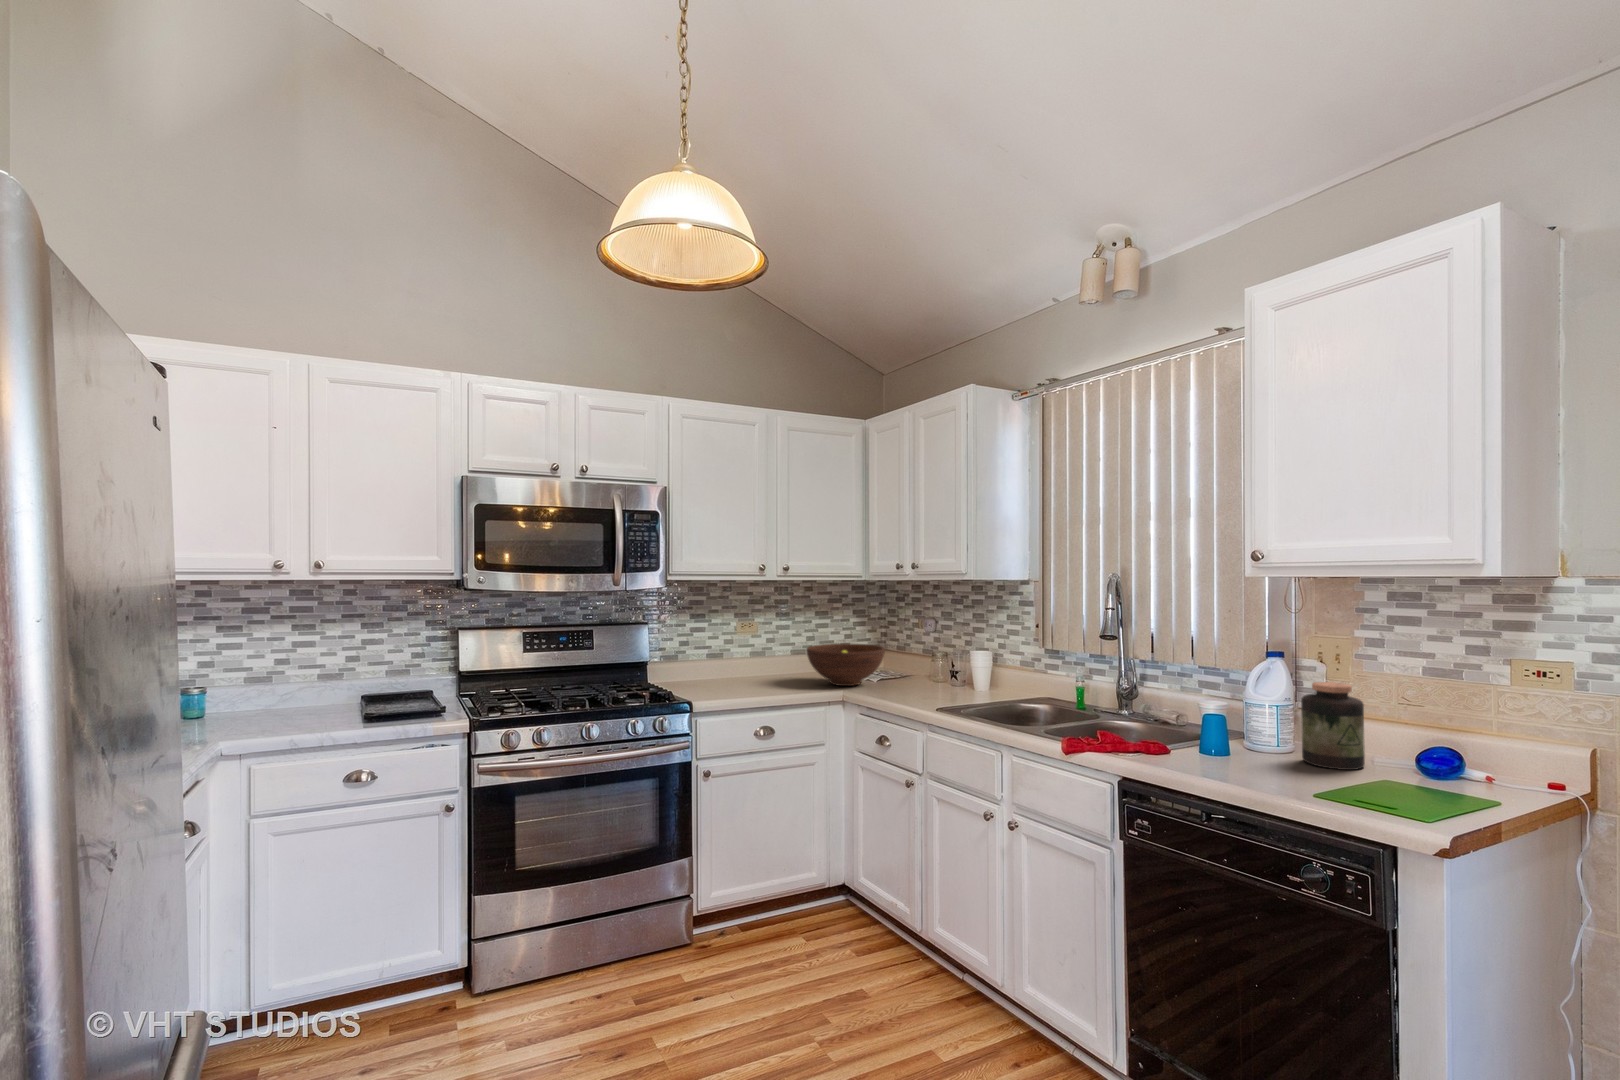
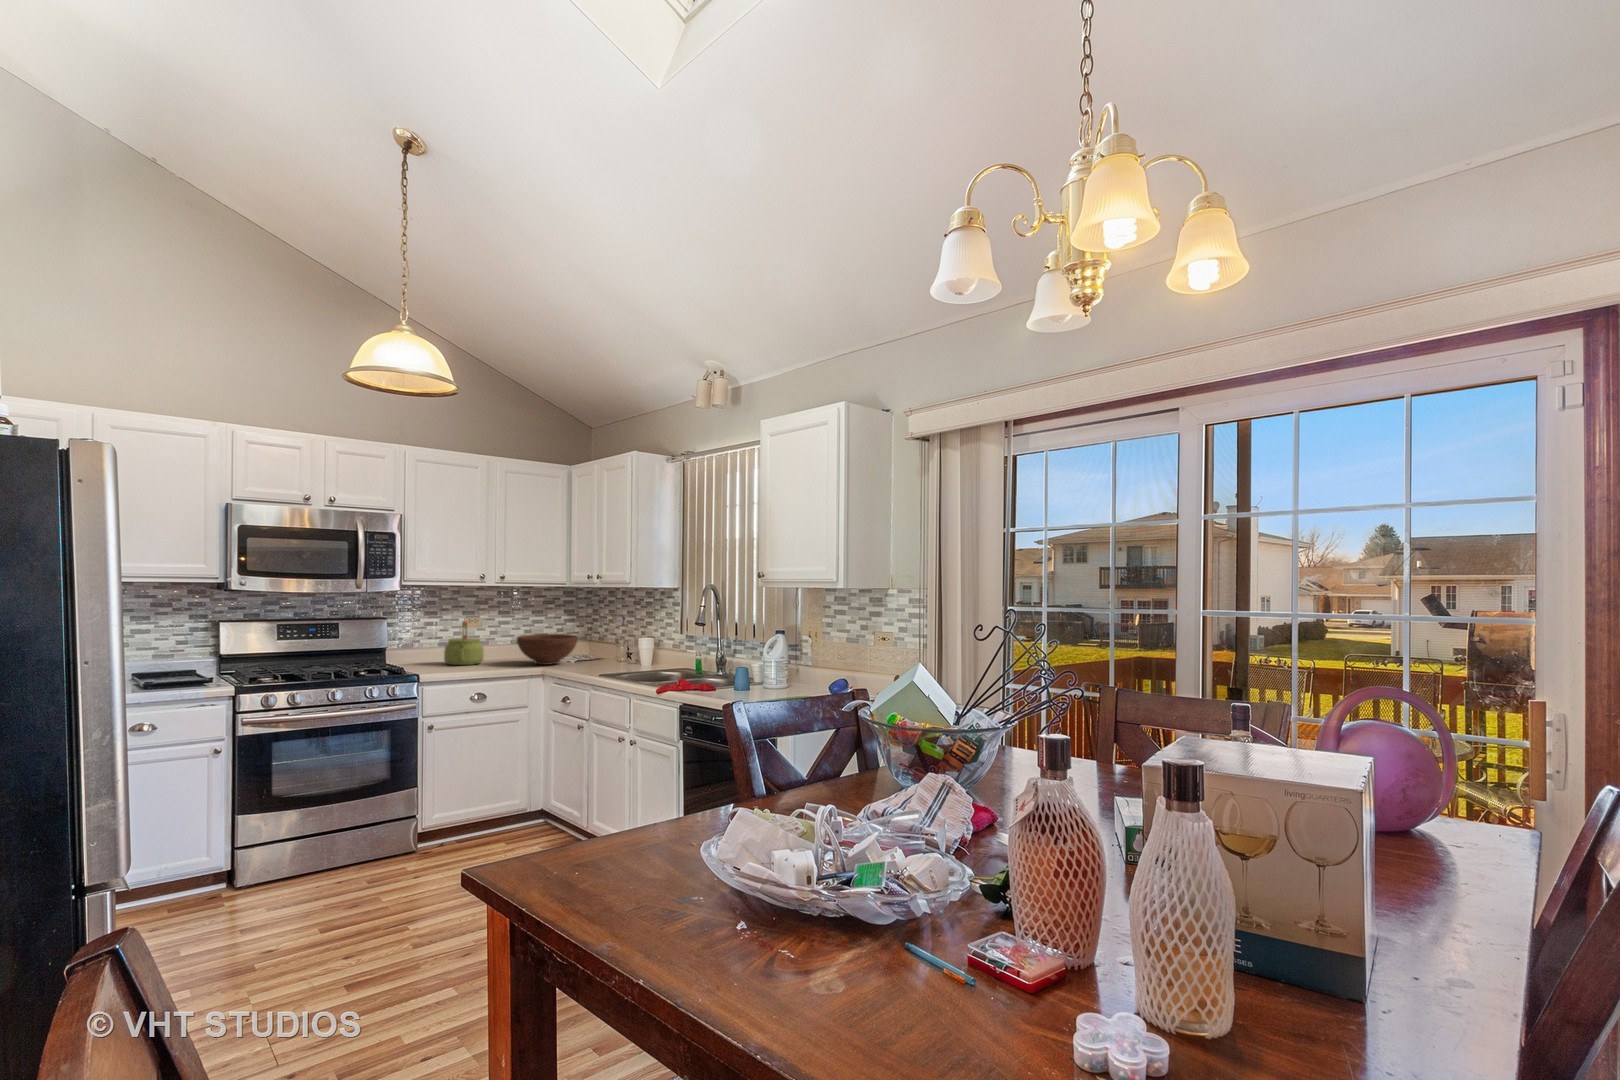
kettle: none [718,627,765,685] -> present [444,621,484,665]
jar: present [1301,682,1365,770] -> none [782,646,811,693]

